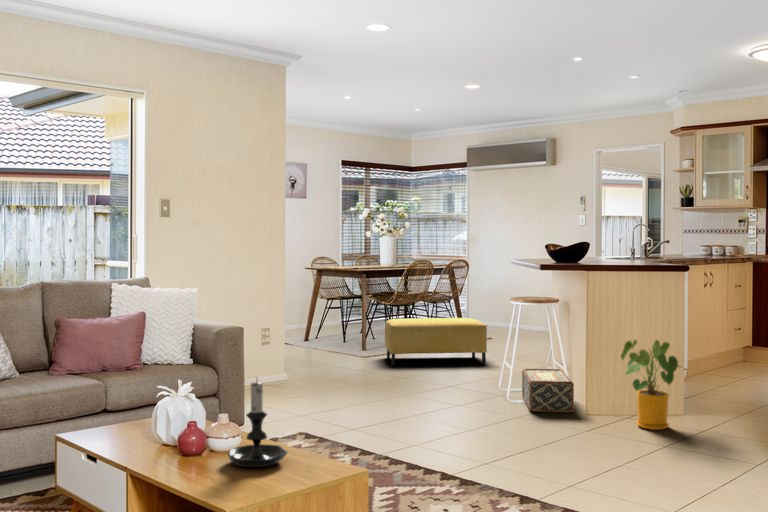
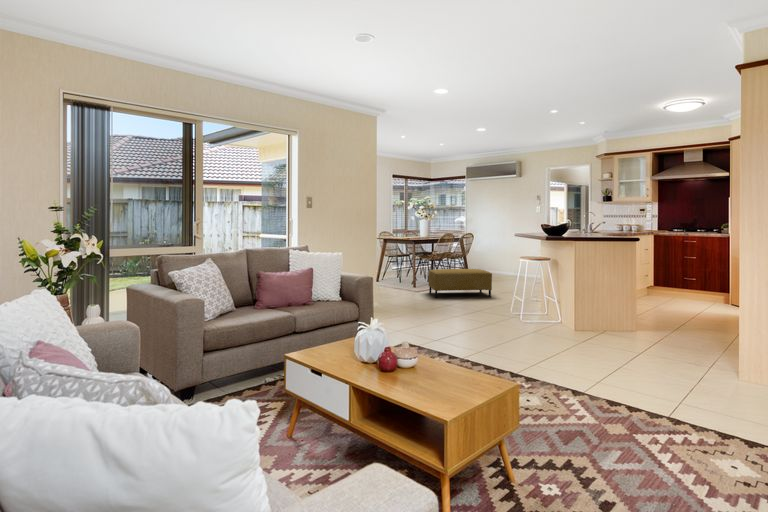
house plant: present [621,340,681,430] -> none [599,285,645,341]
woven basket: present [522,369,574,412] -> none [527,302,567,329]
candle holder: present [228,381,288,467] -> none [414,319,454,381]

